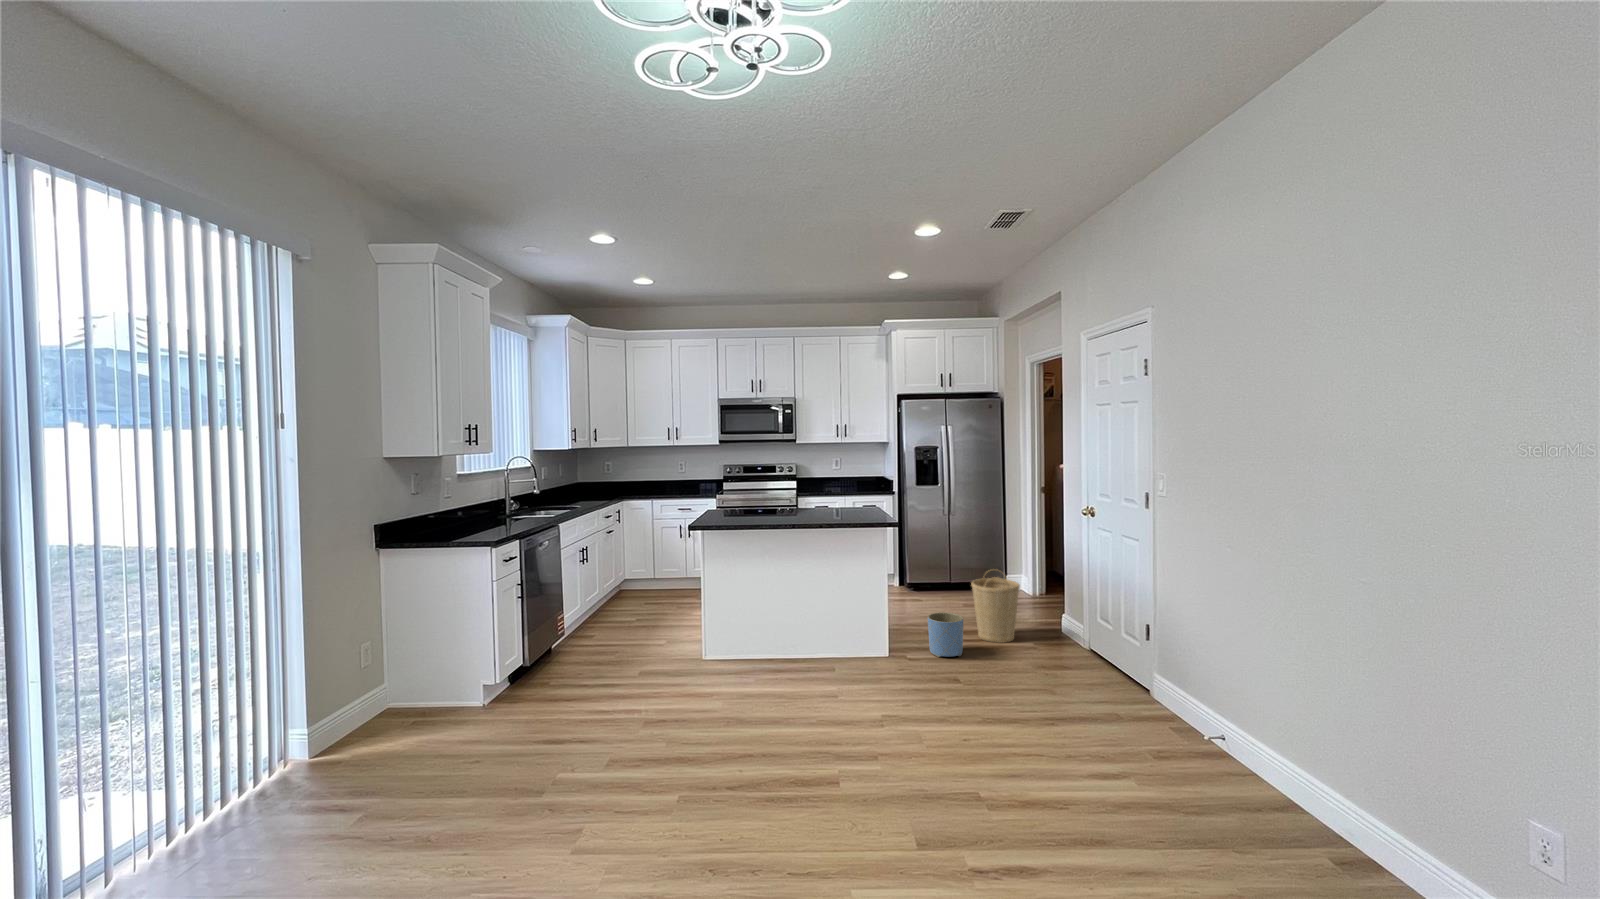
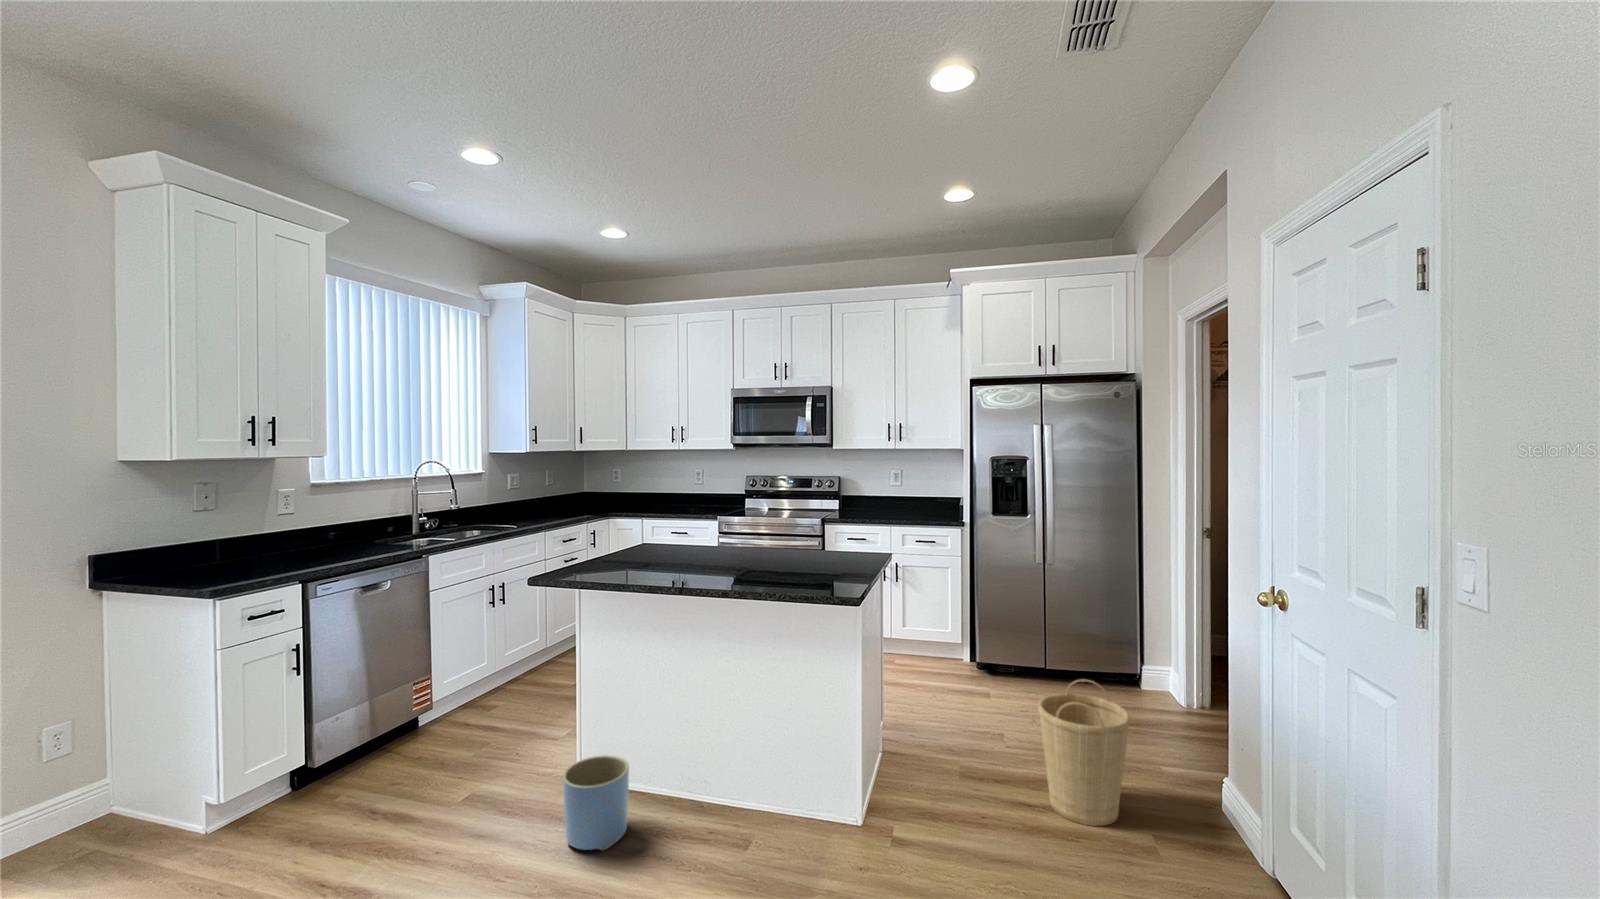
planter: present [928,612,964,657] -> present [563,755,629,850]

